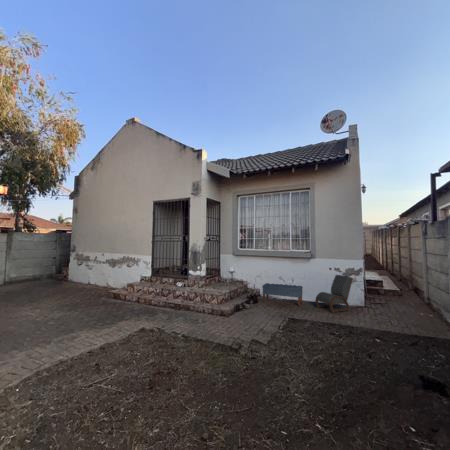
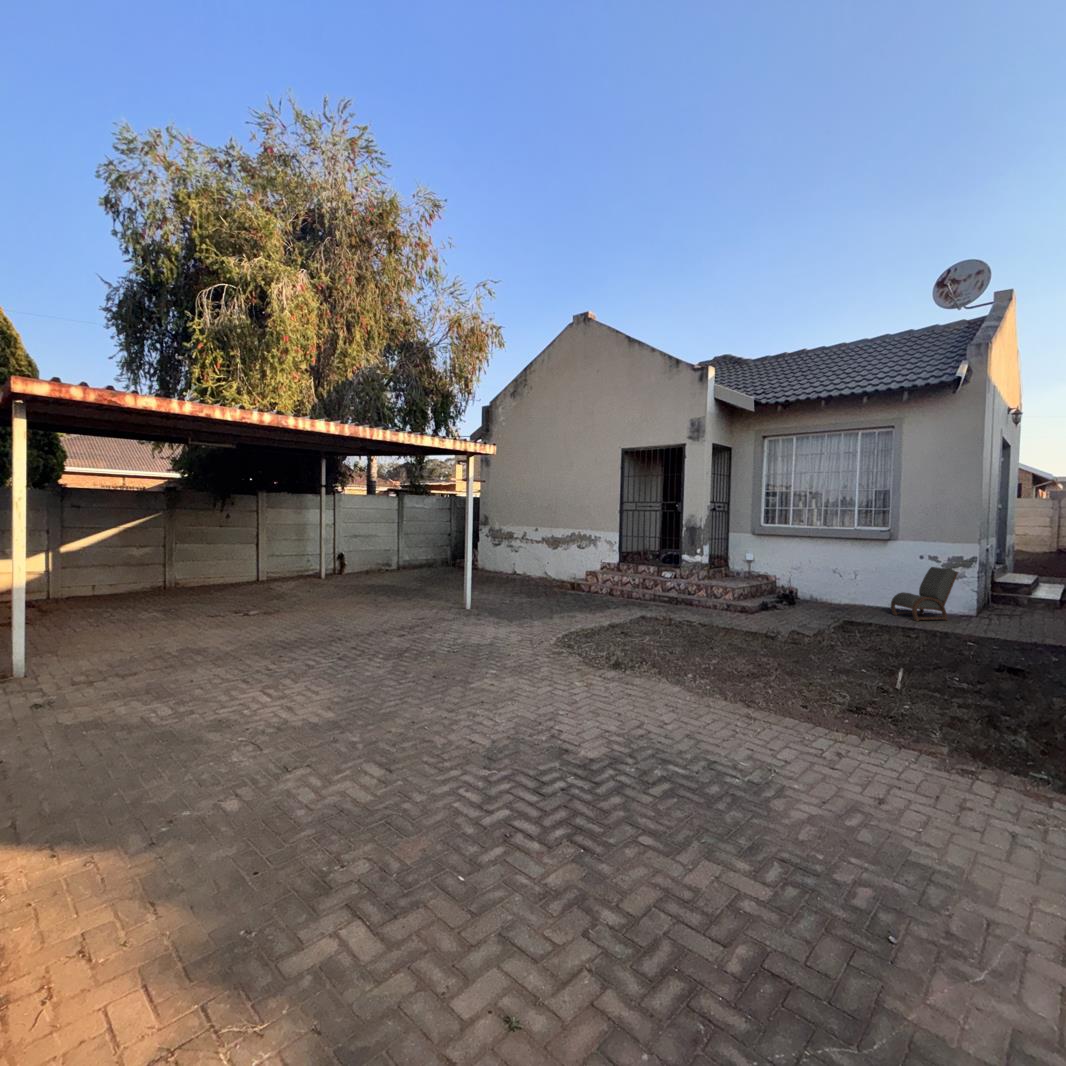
bench: present [262,283,303,306] -> none [802,578,871,612]

